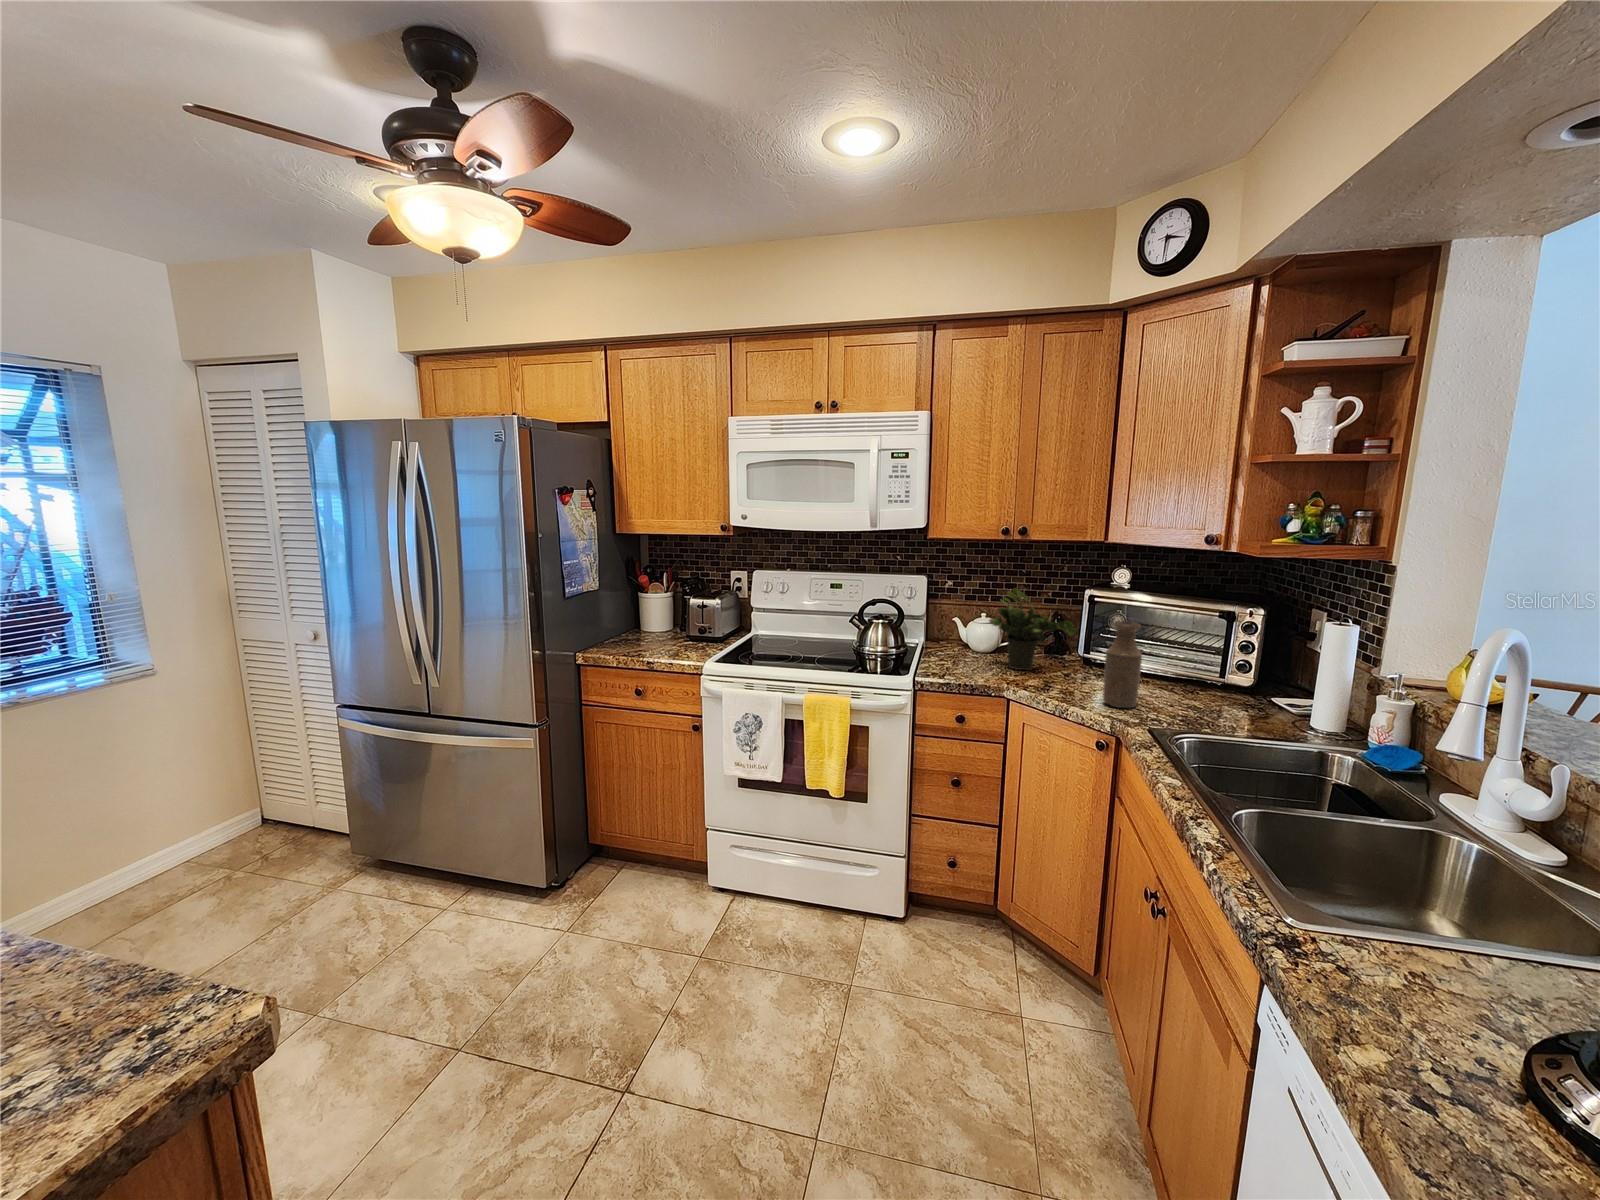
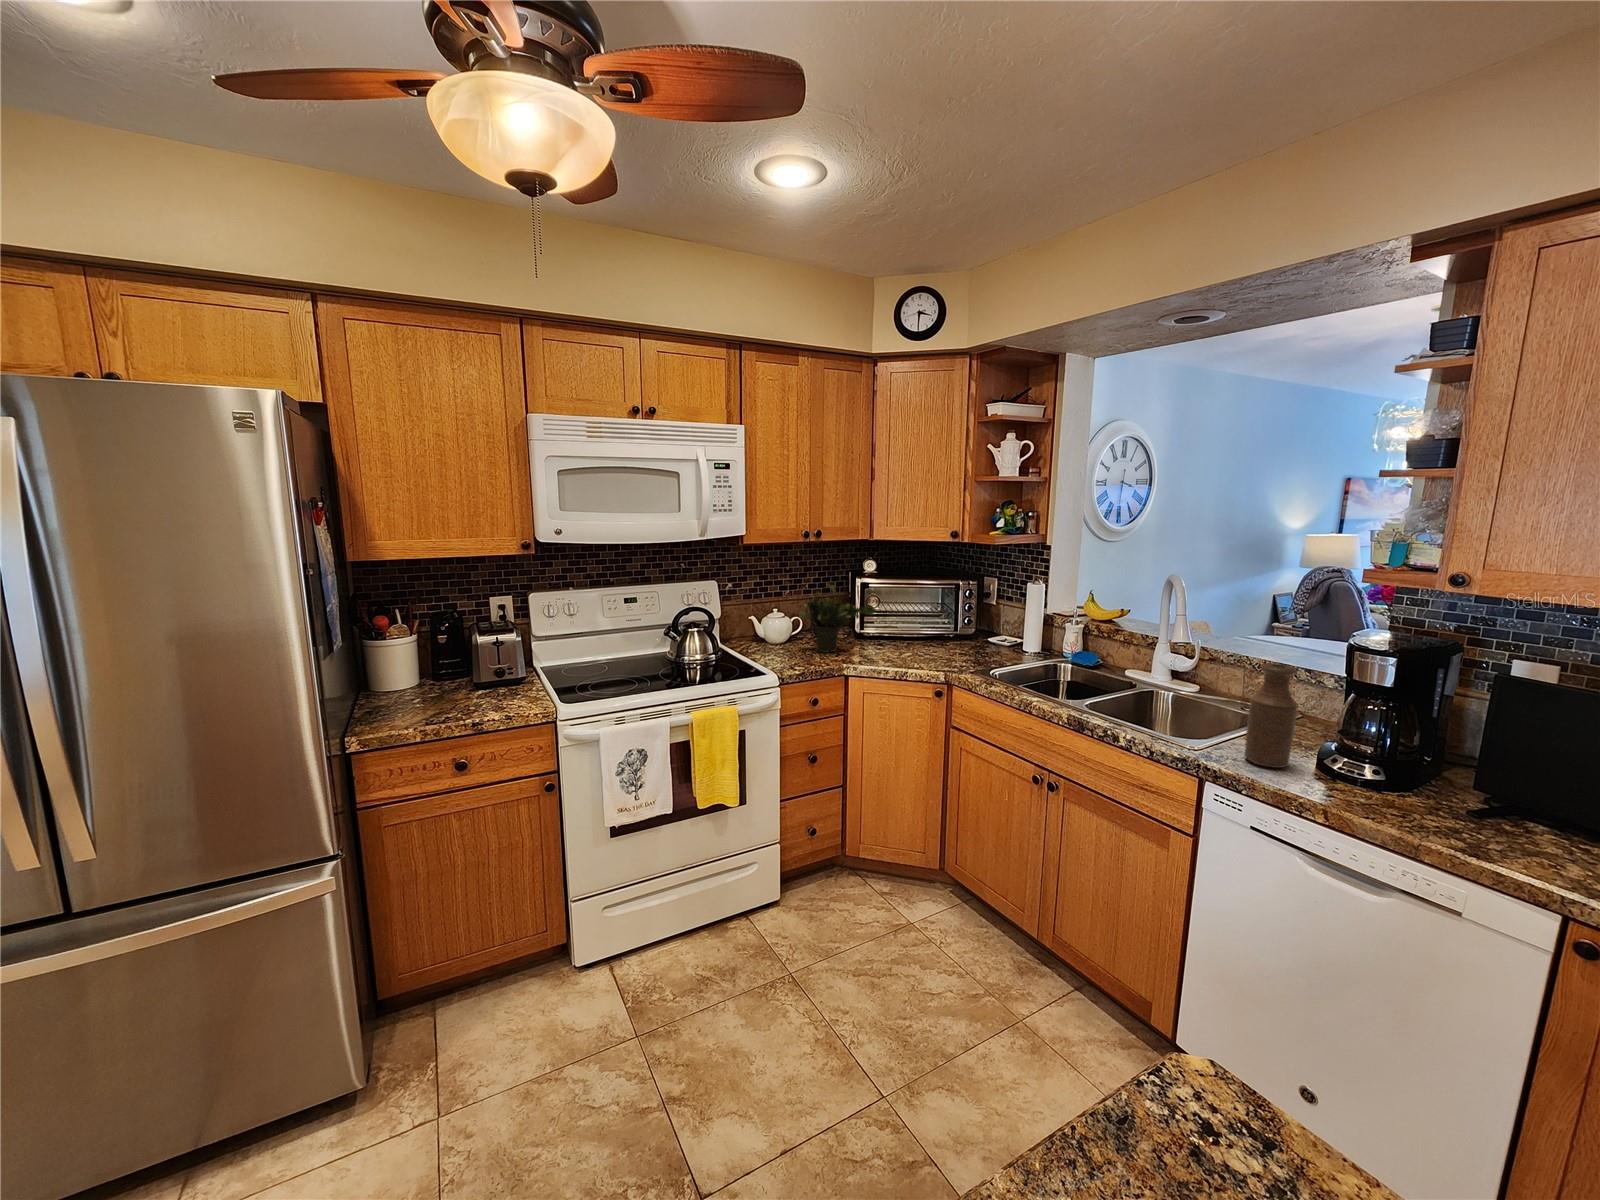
bottle: present [1103,621,1142,708] -> present [1244,663,1298,768]

